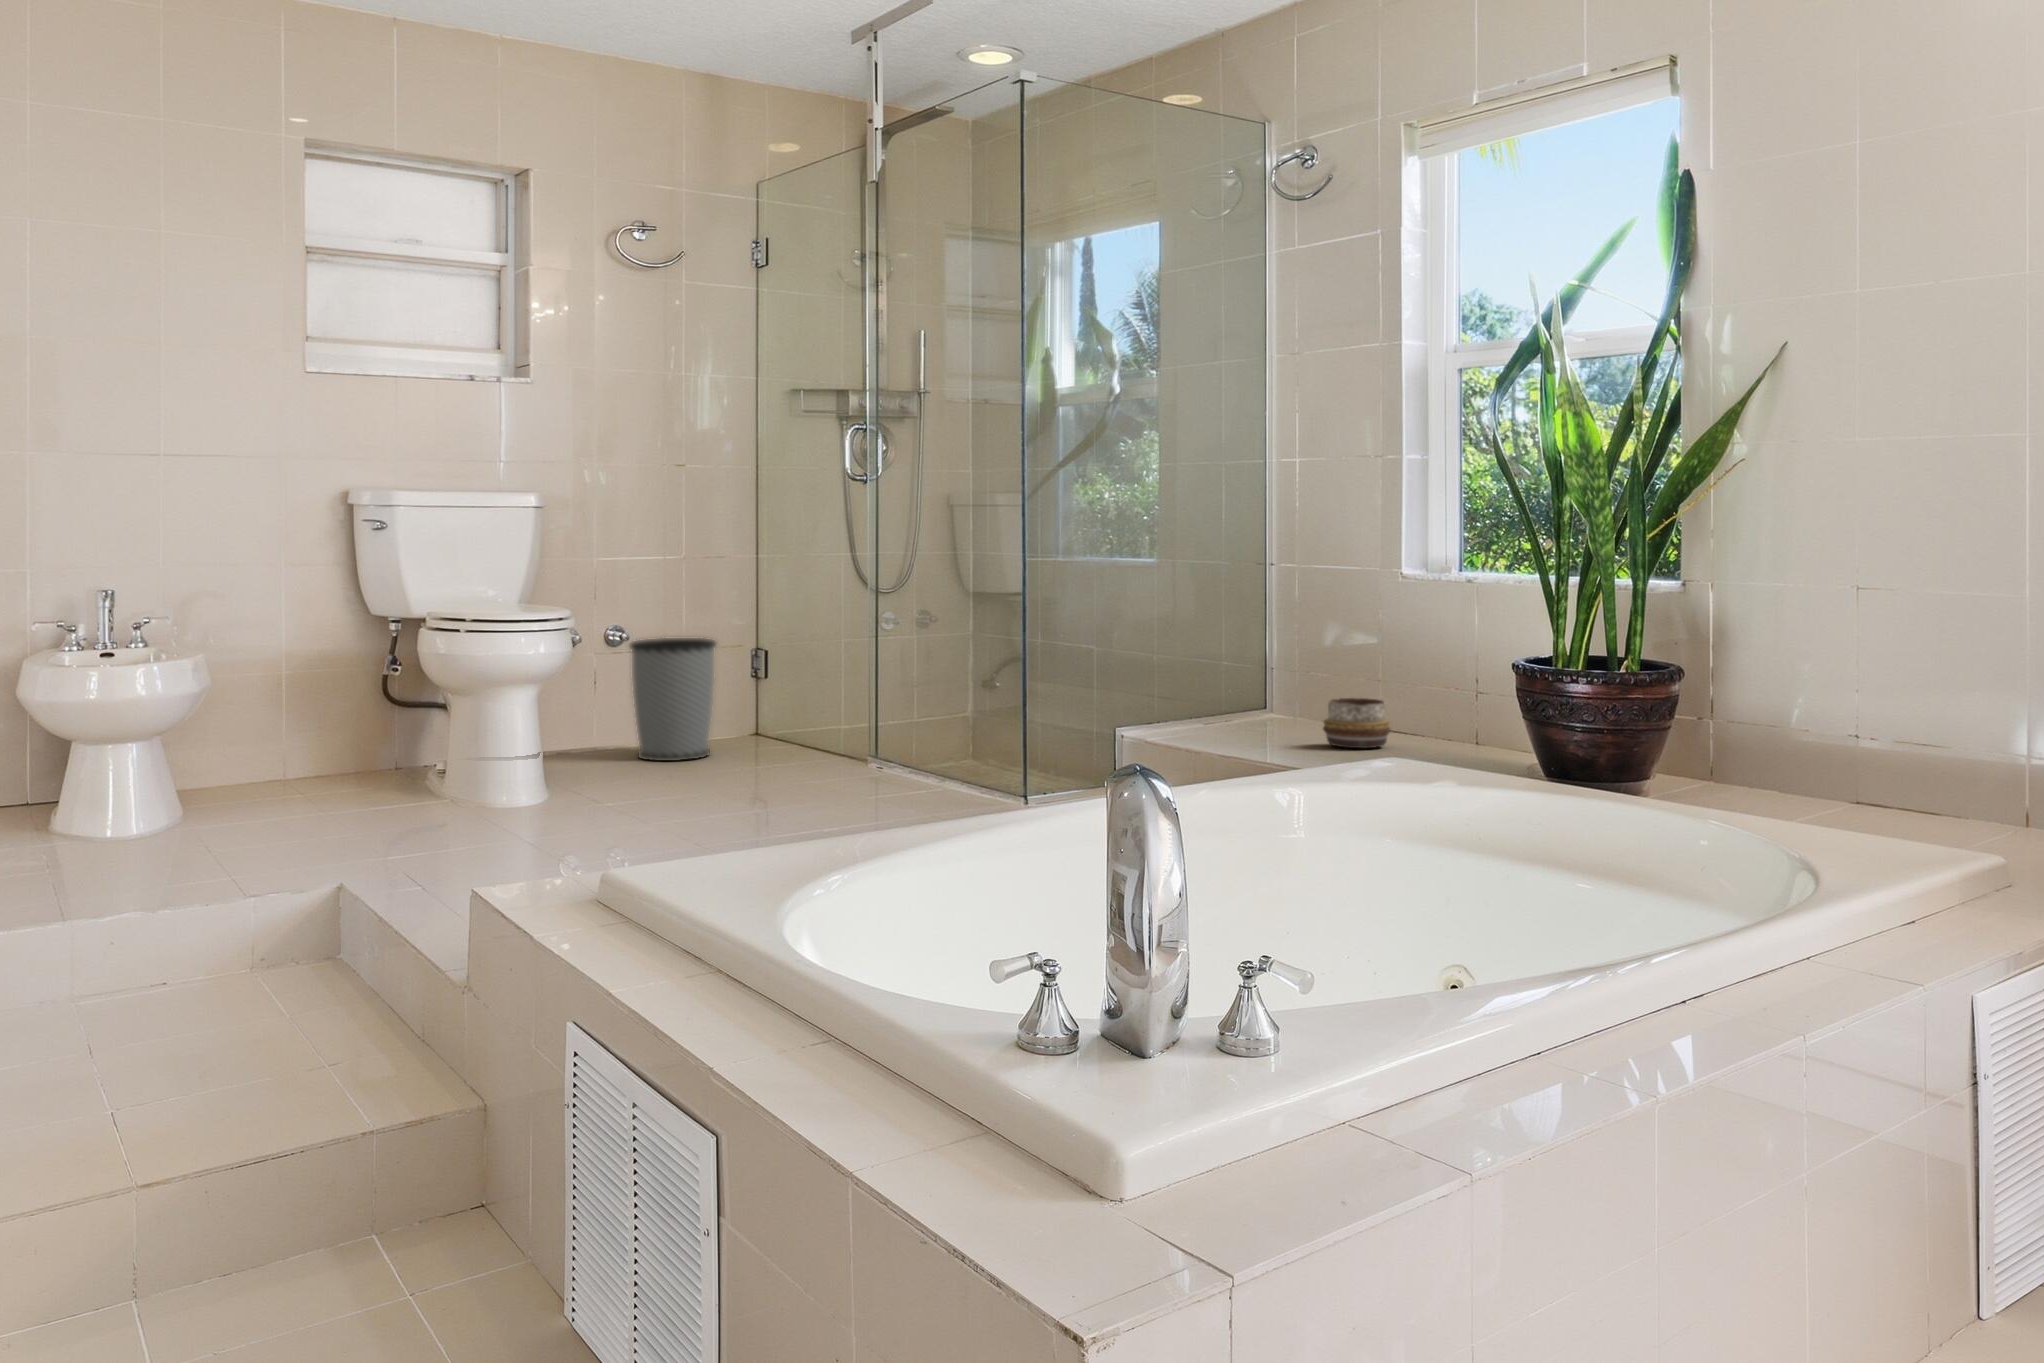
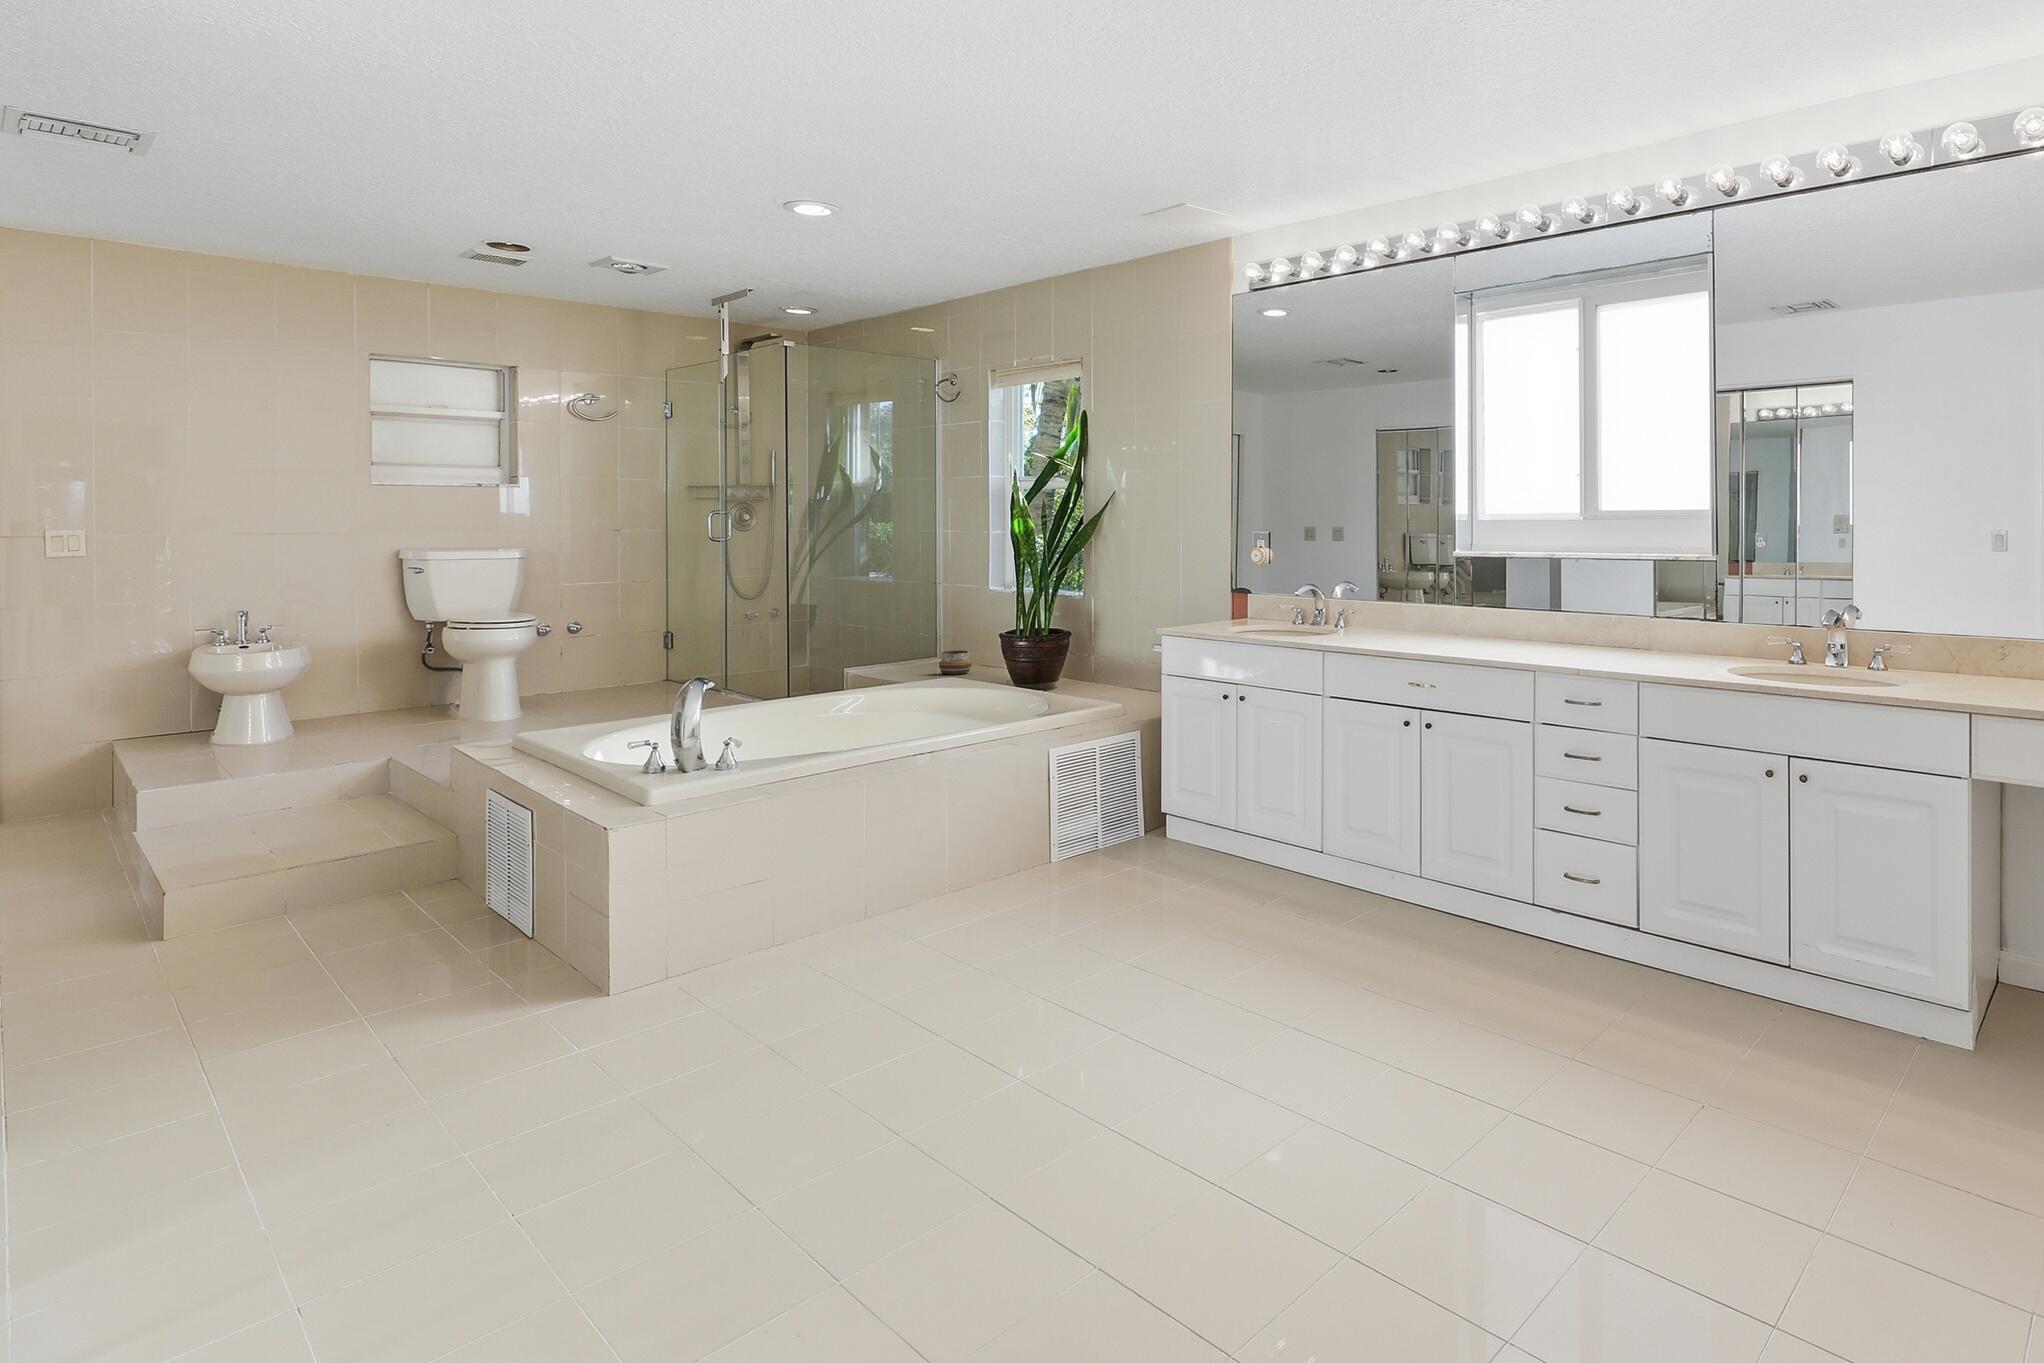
wastebasket: present [630,638,716,761] -> none [580,627,635,696]

